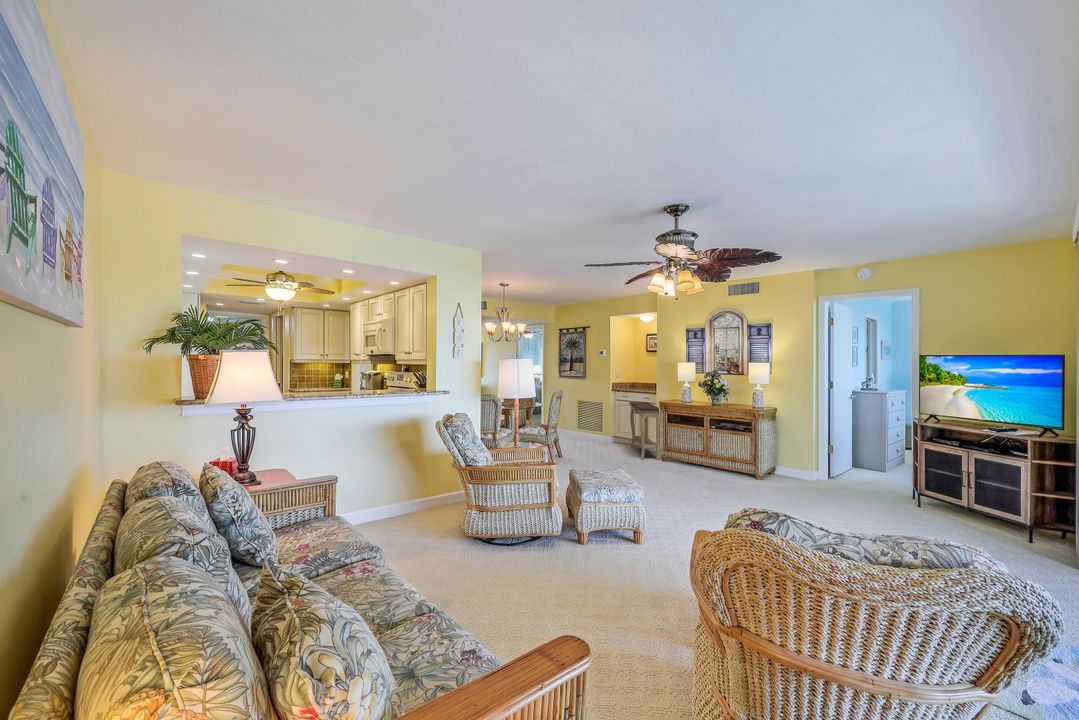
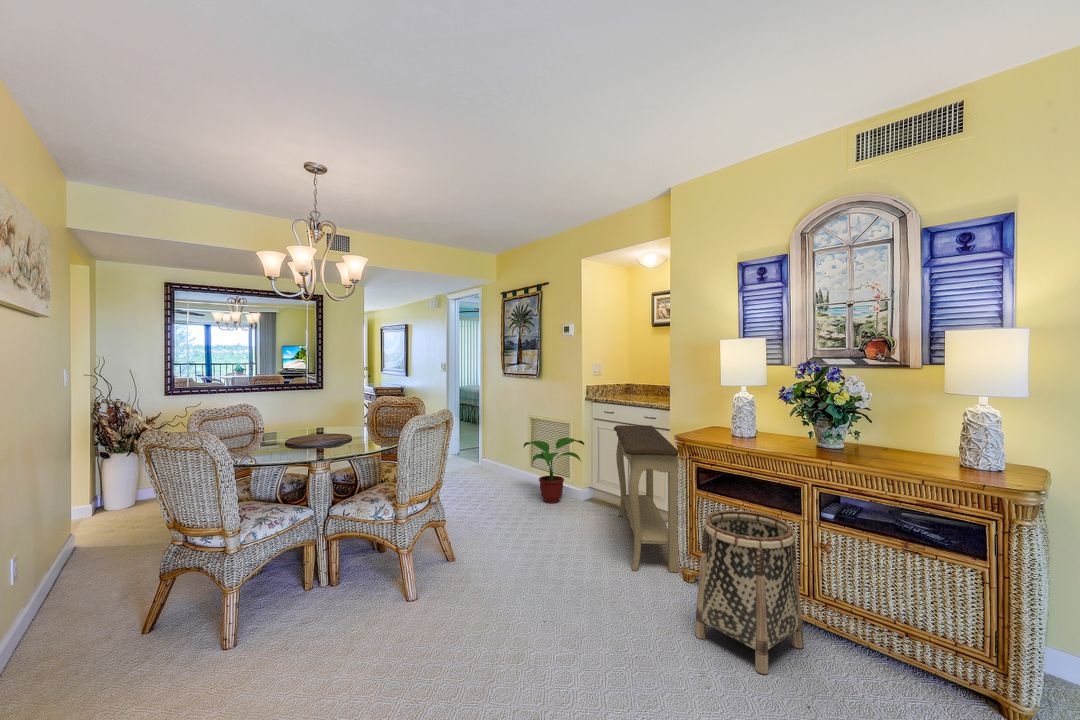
potted plant: none [578,410,611,443] -> present [523,438,584,503]
basket: none [666,427,704,475] -> present [695,510,804,674]

